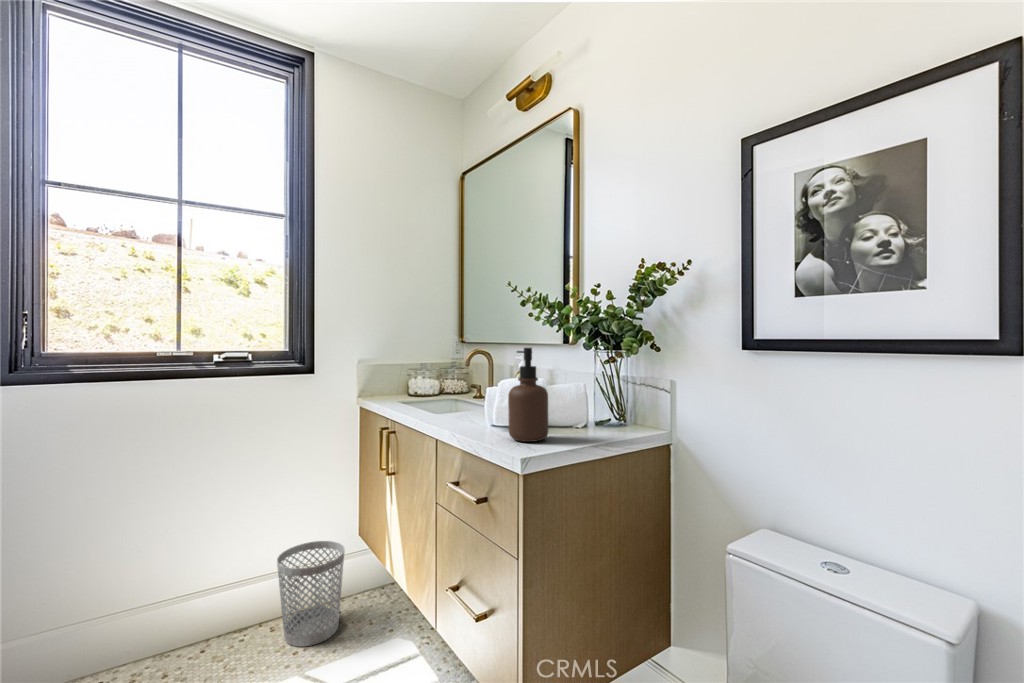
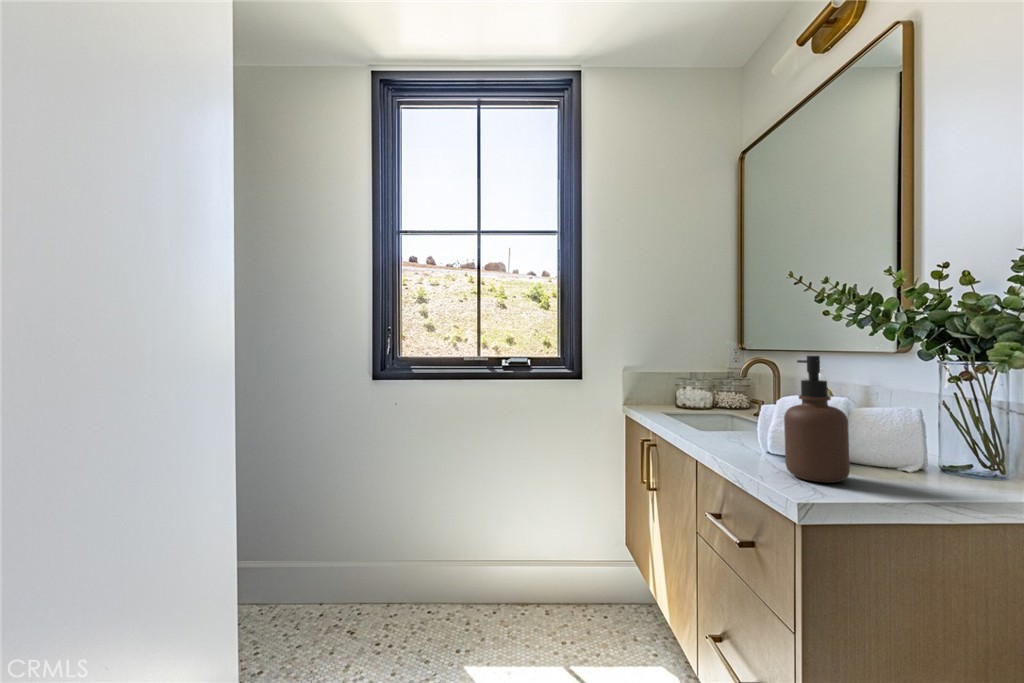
wastebasket: present [277,541,345,647] -> none [549,539,609,641]

